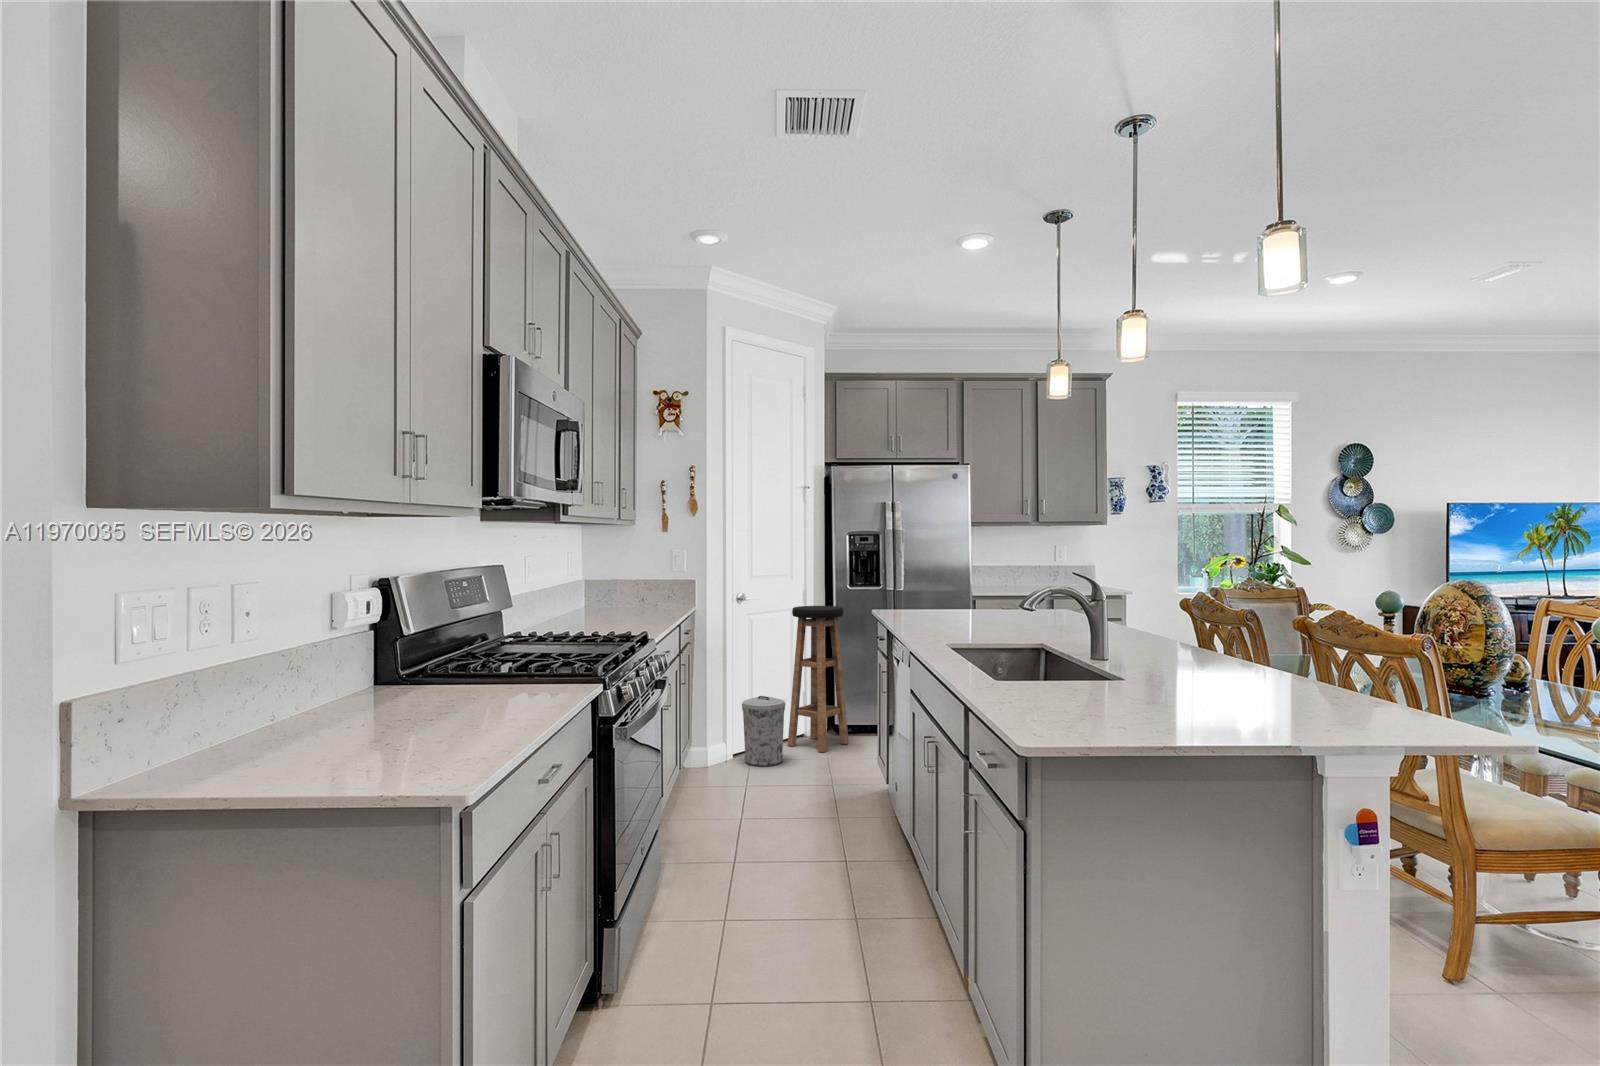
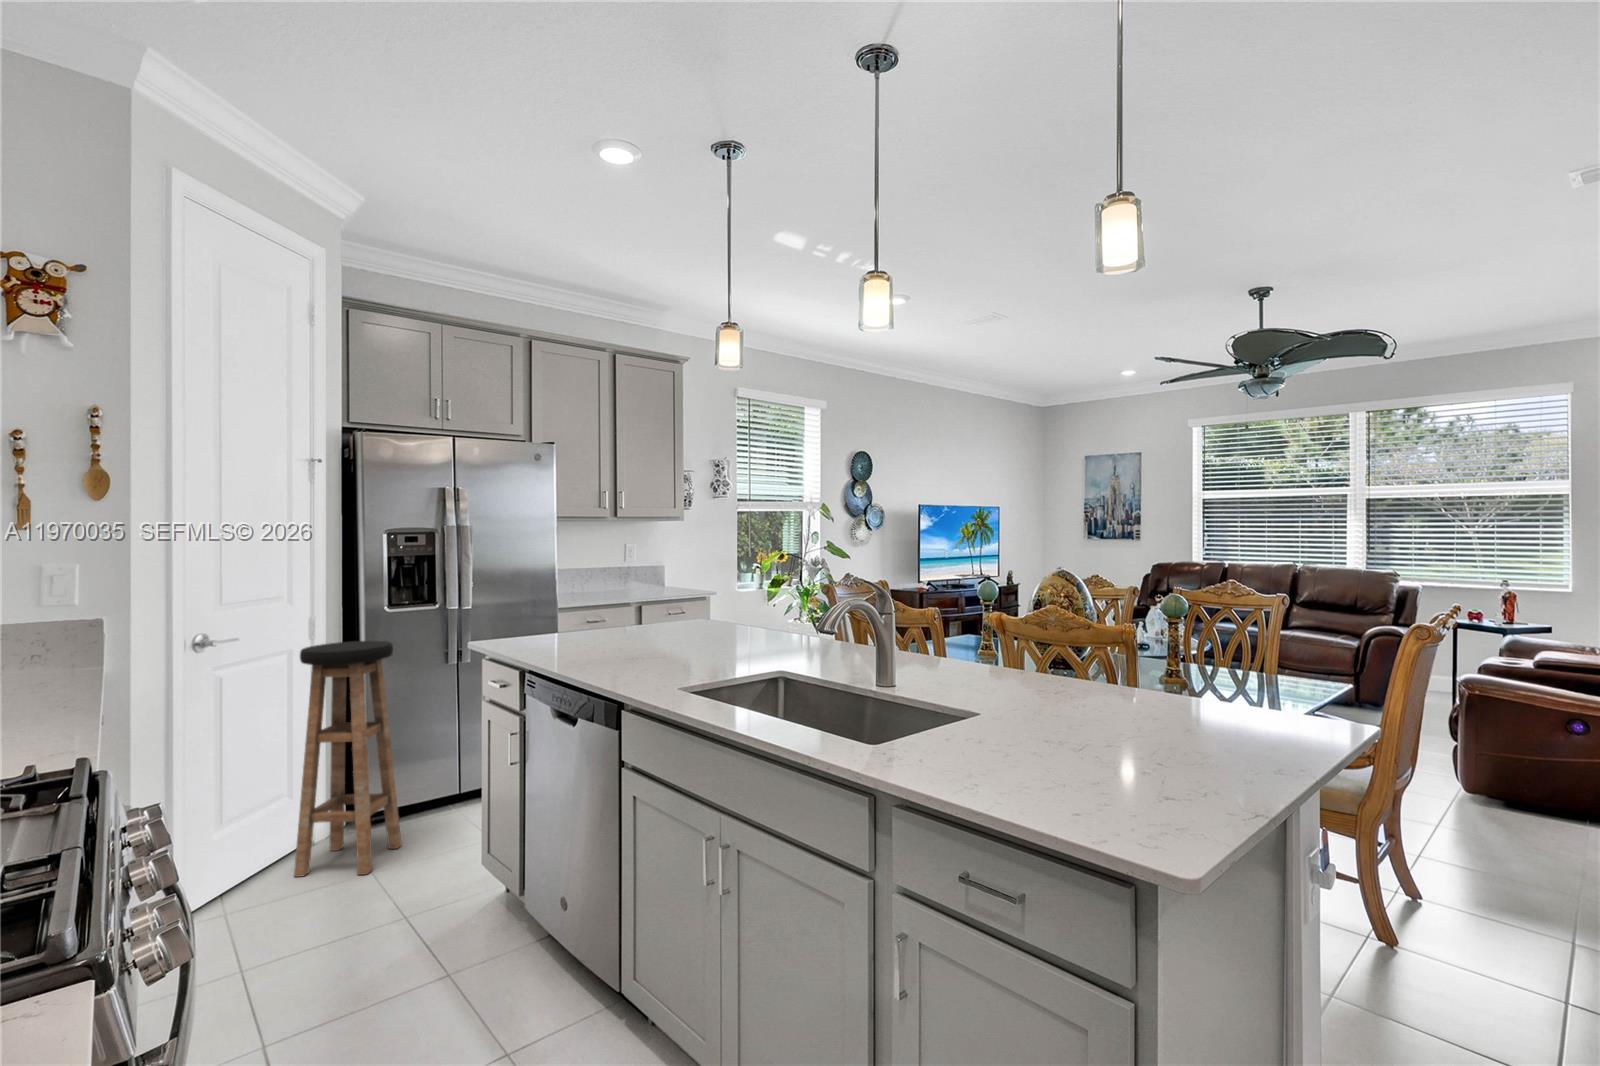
trash can: present [742,696,786,766] -> none [211,808,304,941]

